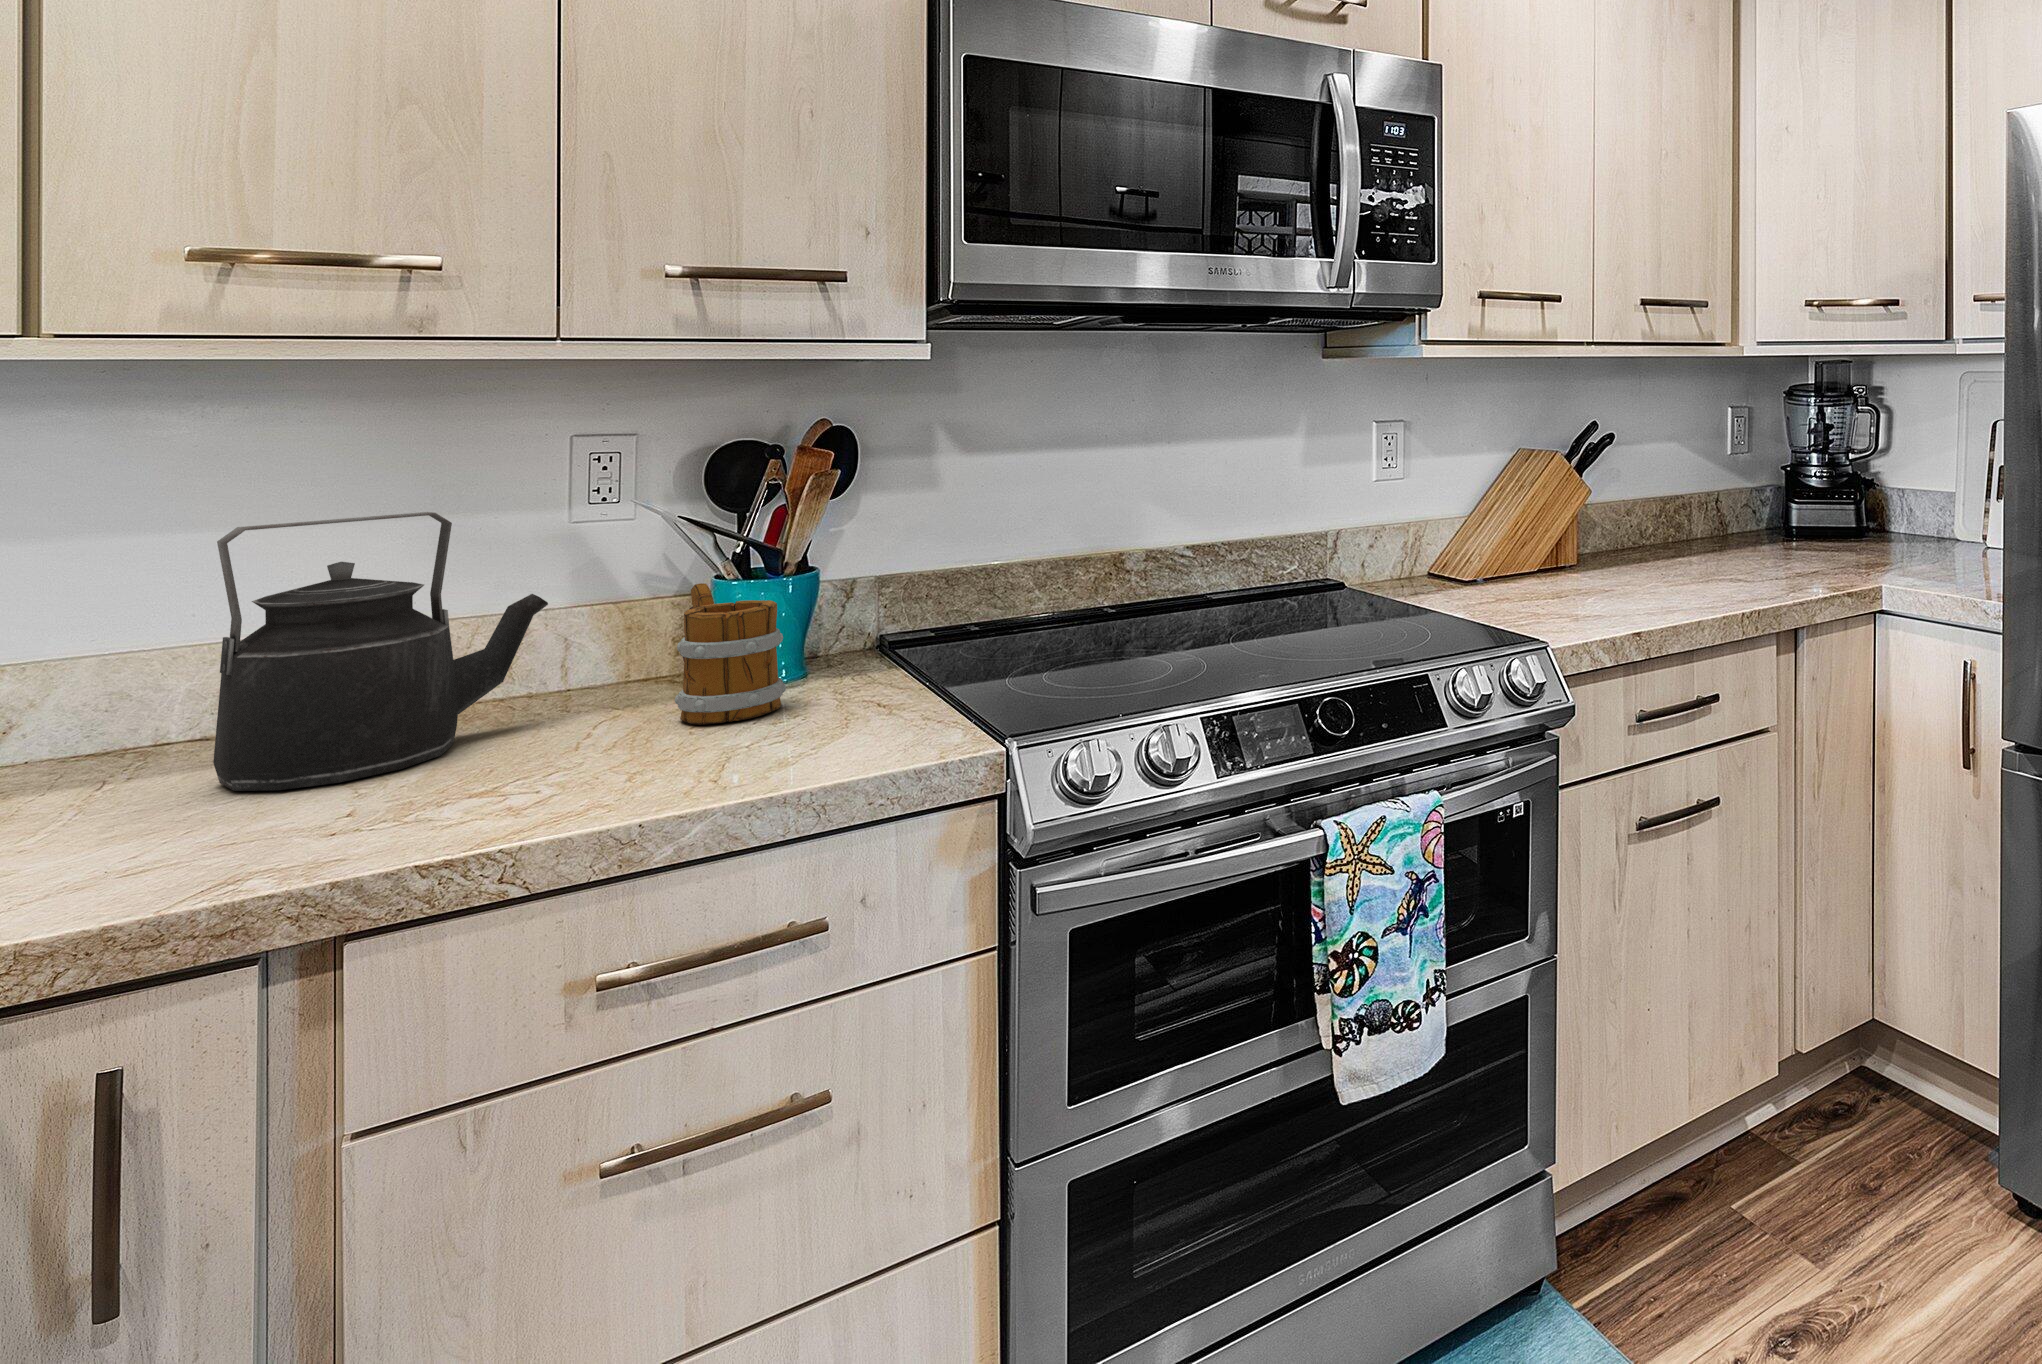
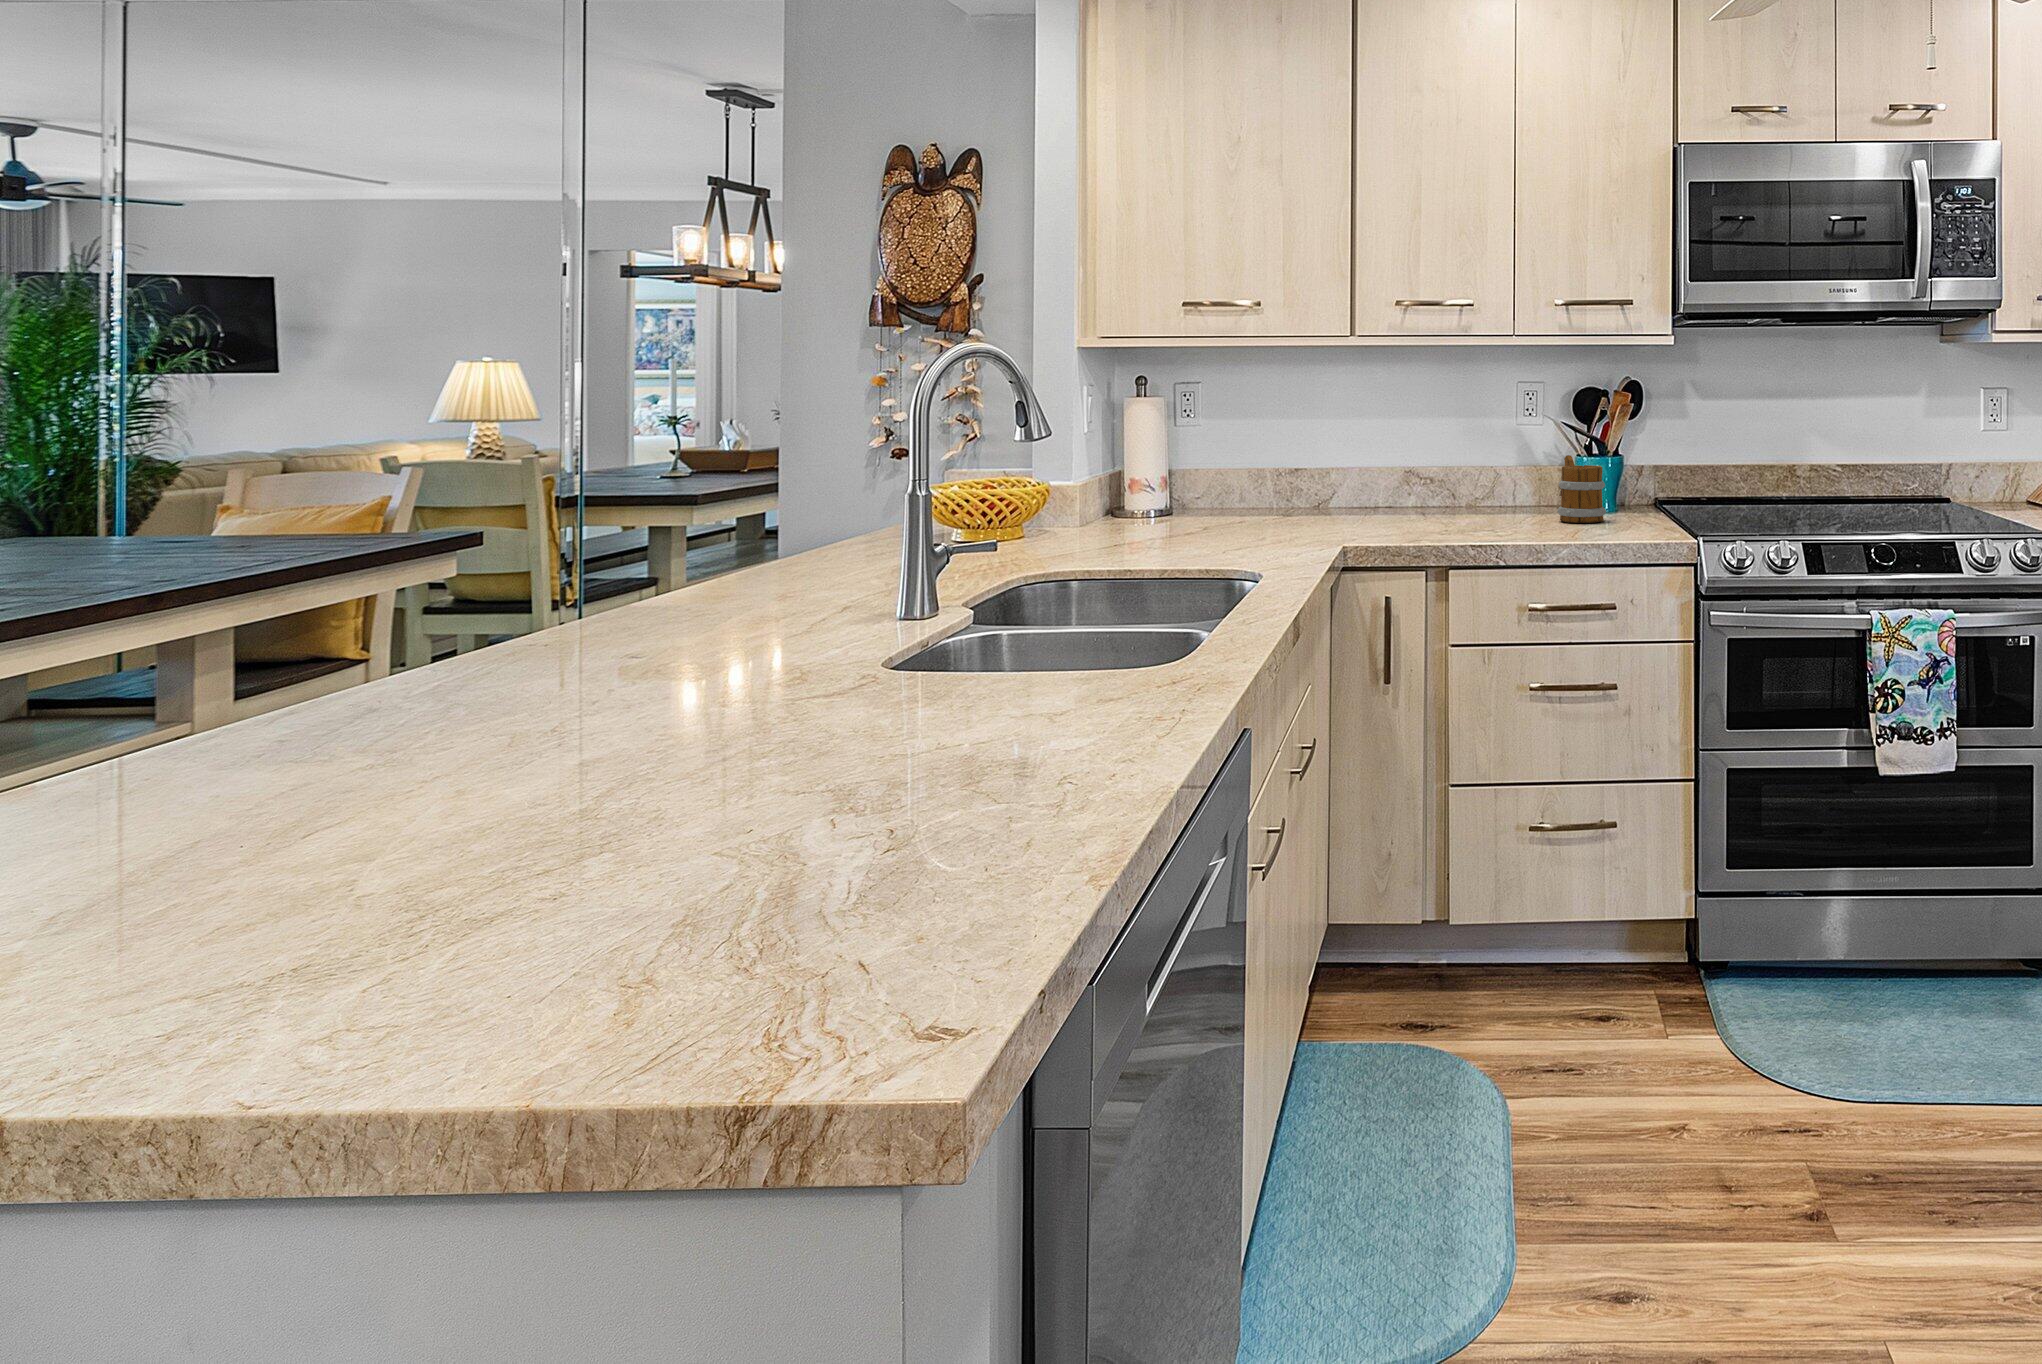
kettle: present [213,512,548,791] -> none [1393,410,1505,524]

